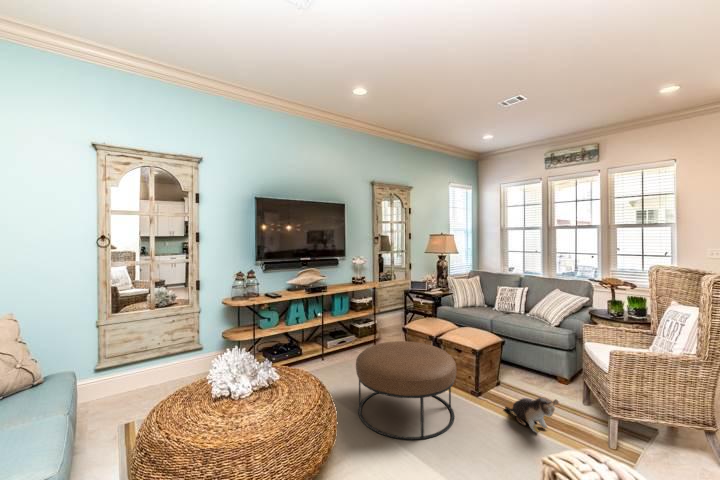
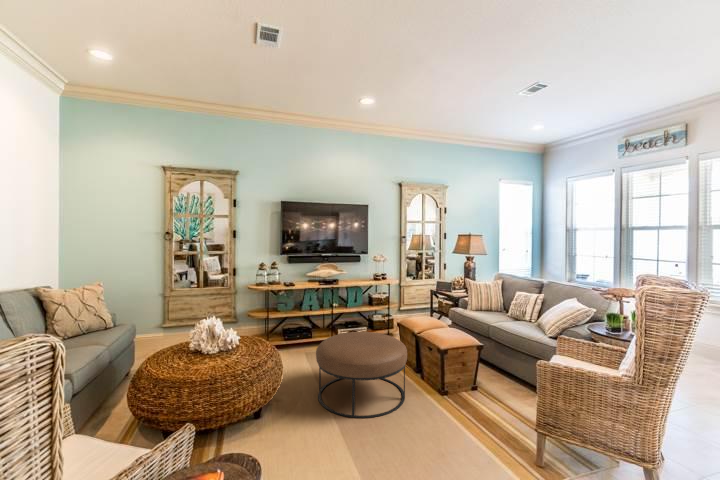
plush toy: present [505,397,559,432] -> none [456,400,484,435]

